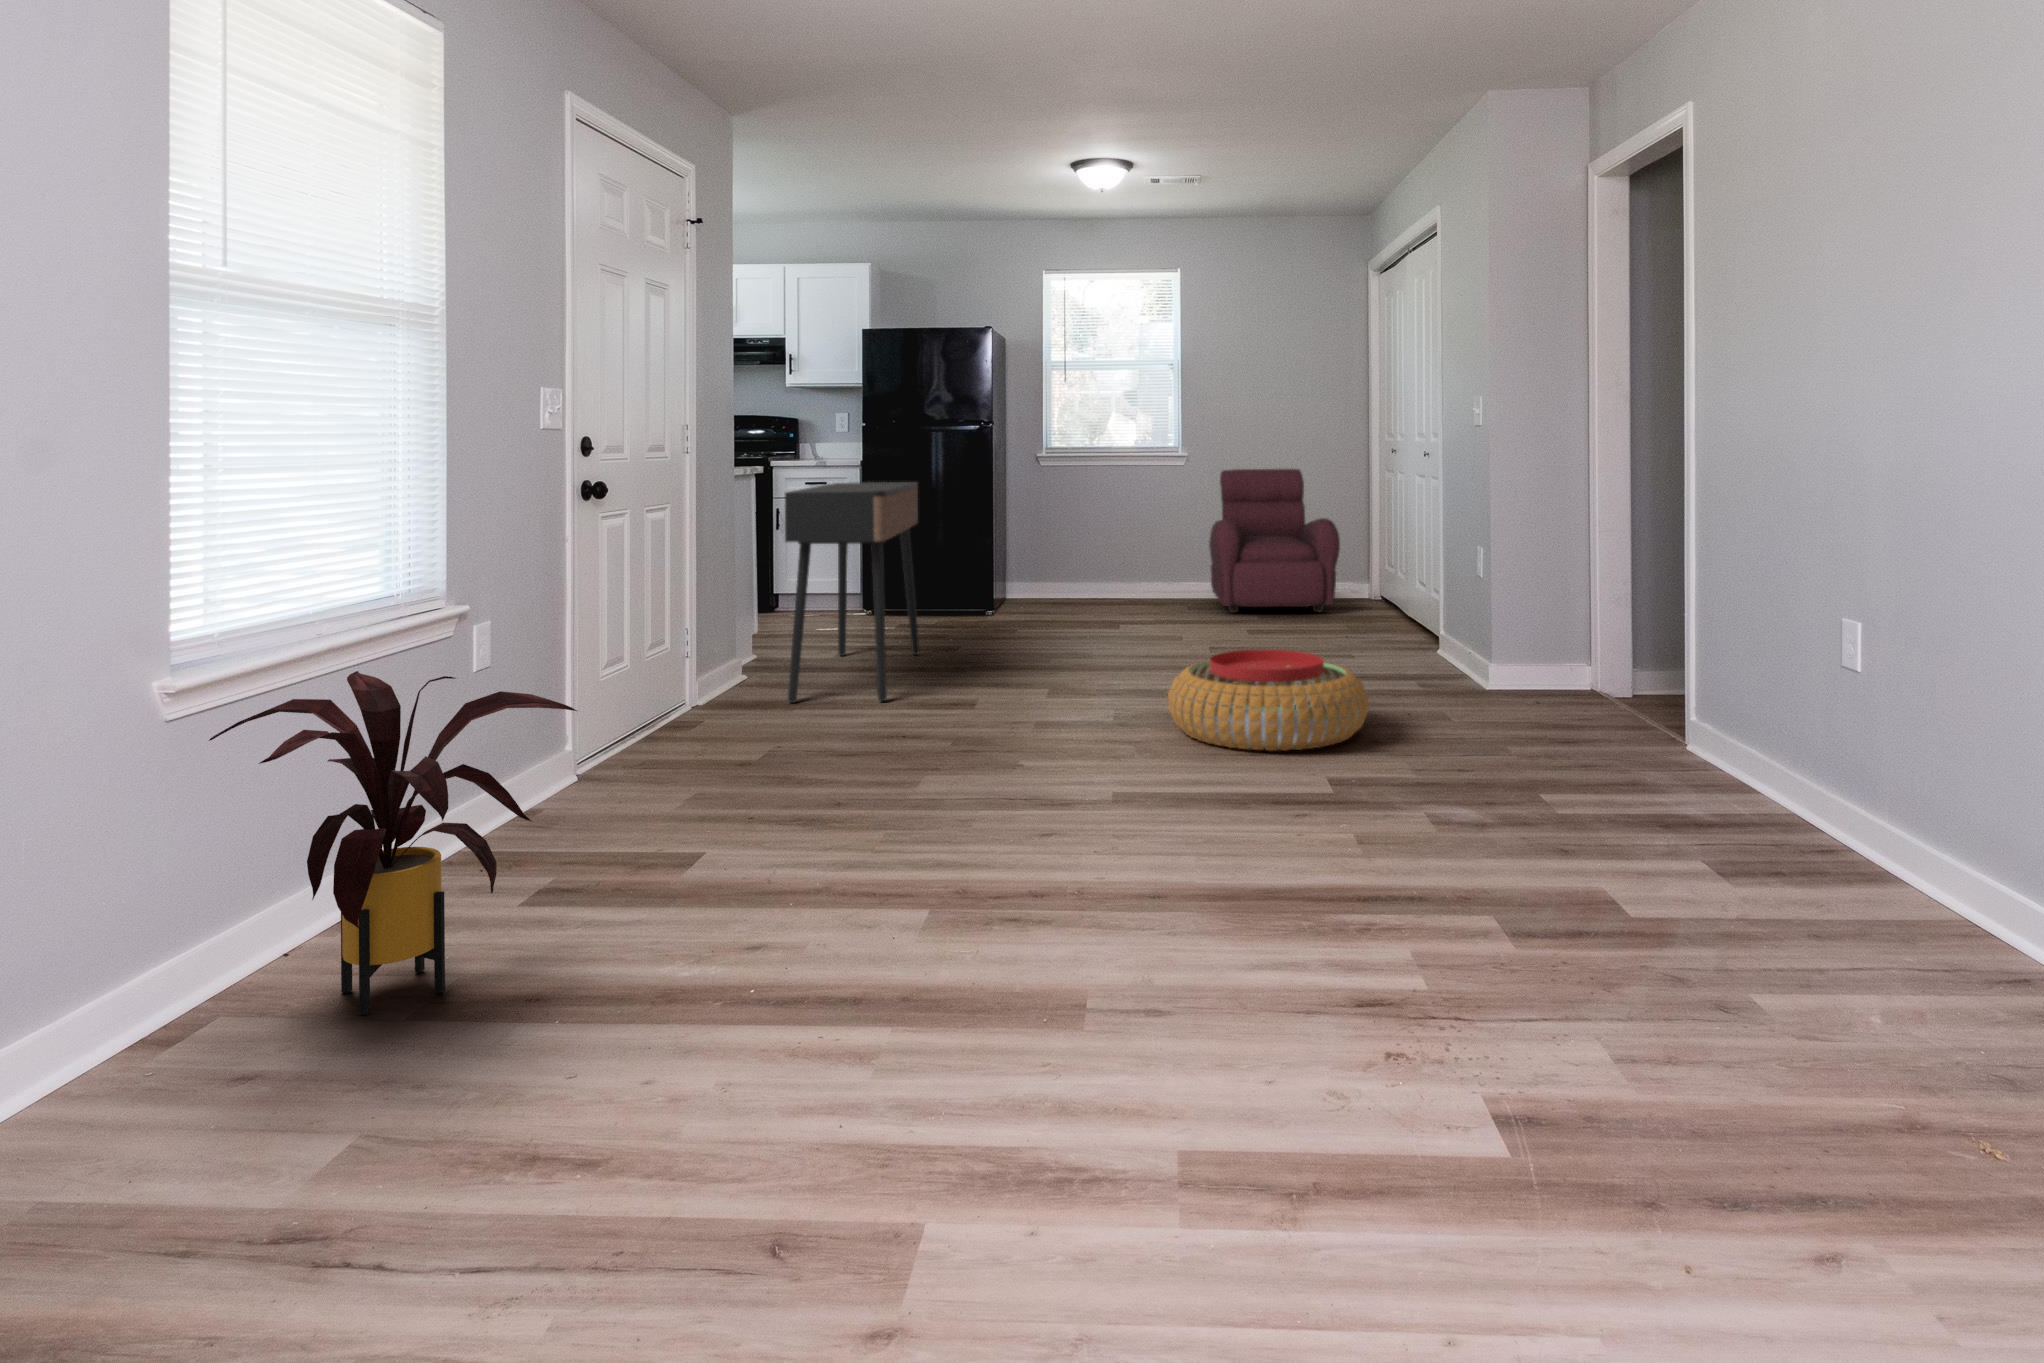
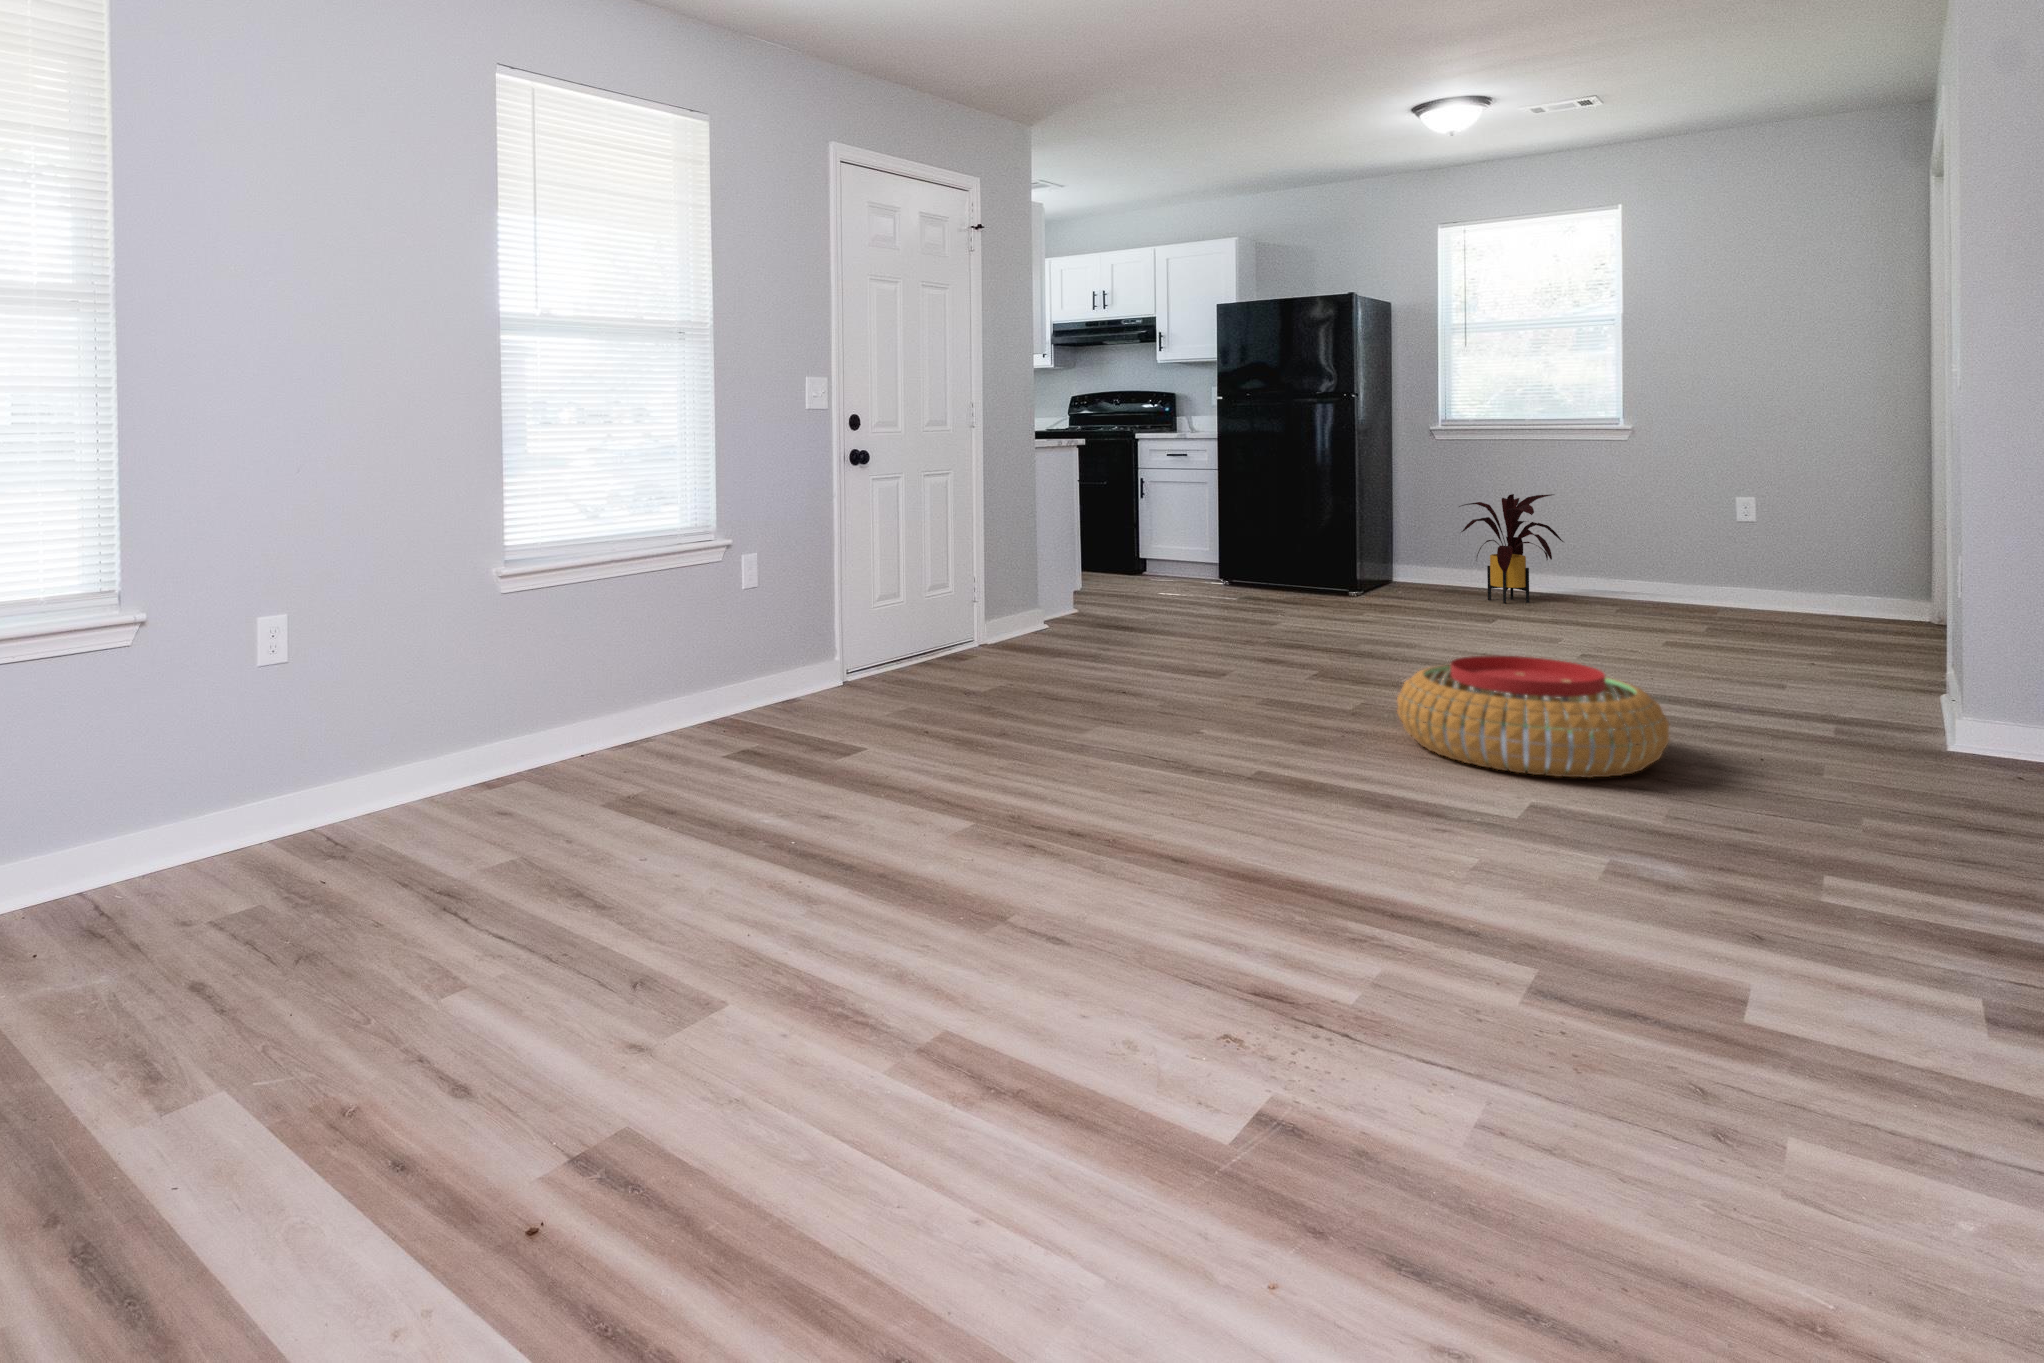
armchair: present [1209,469,1340,613] -> none [1650,446,1858,634]
console table: present [785,482,920,703] -> none [1050,455,1228,664]
house plant: present [209,671,577,1015] -> present [1459,494,1563,603]

